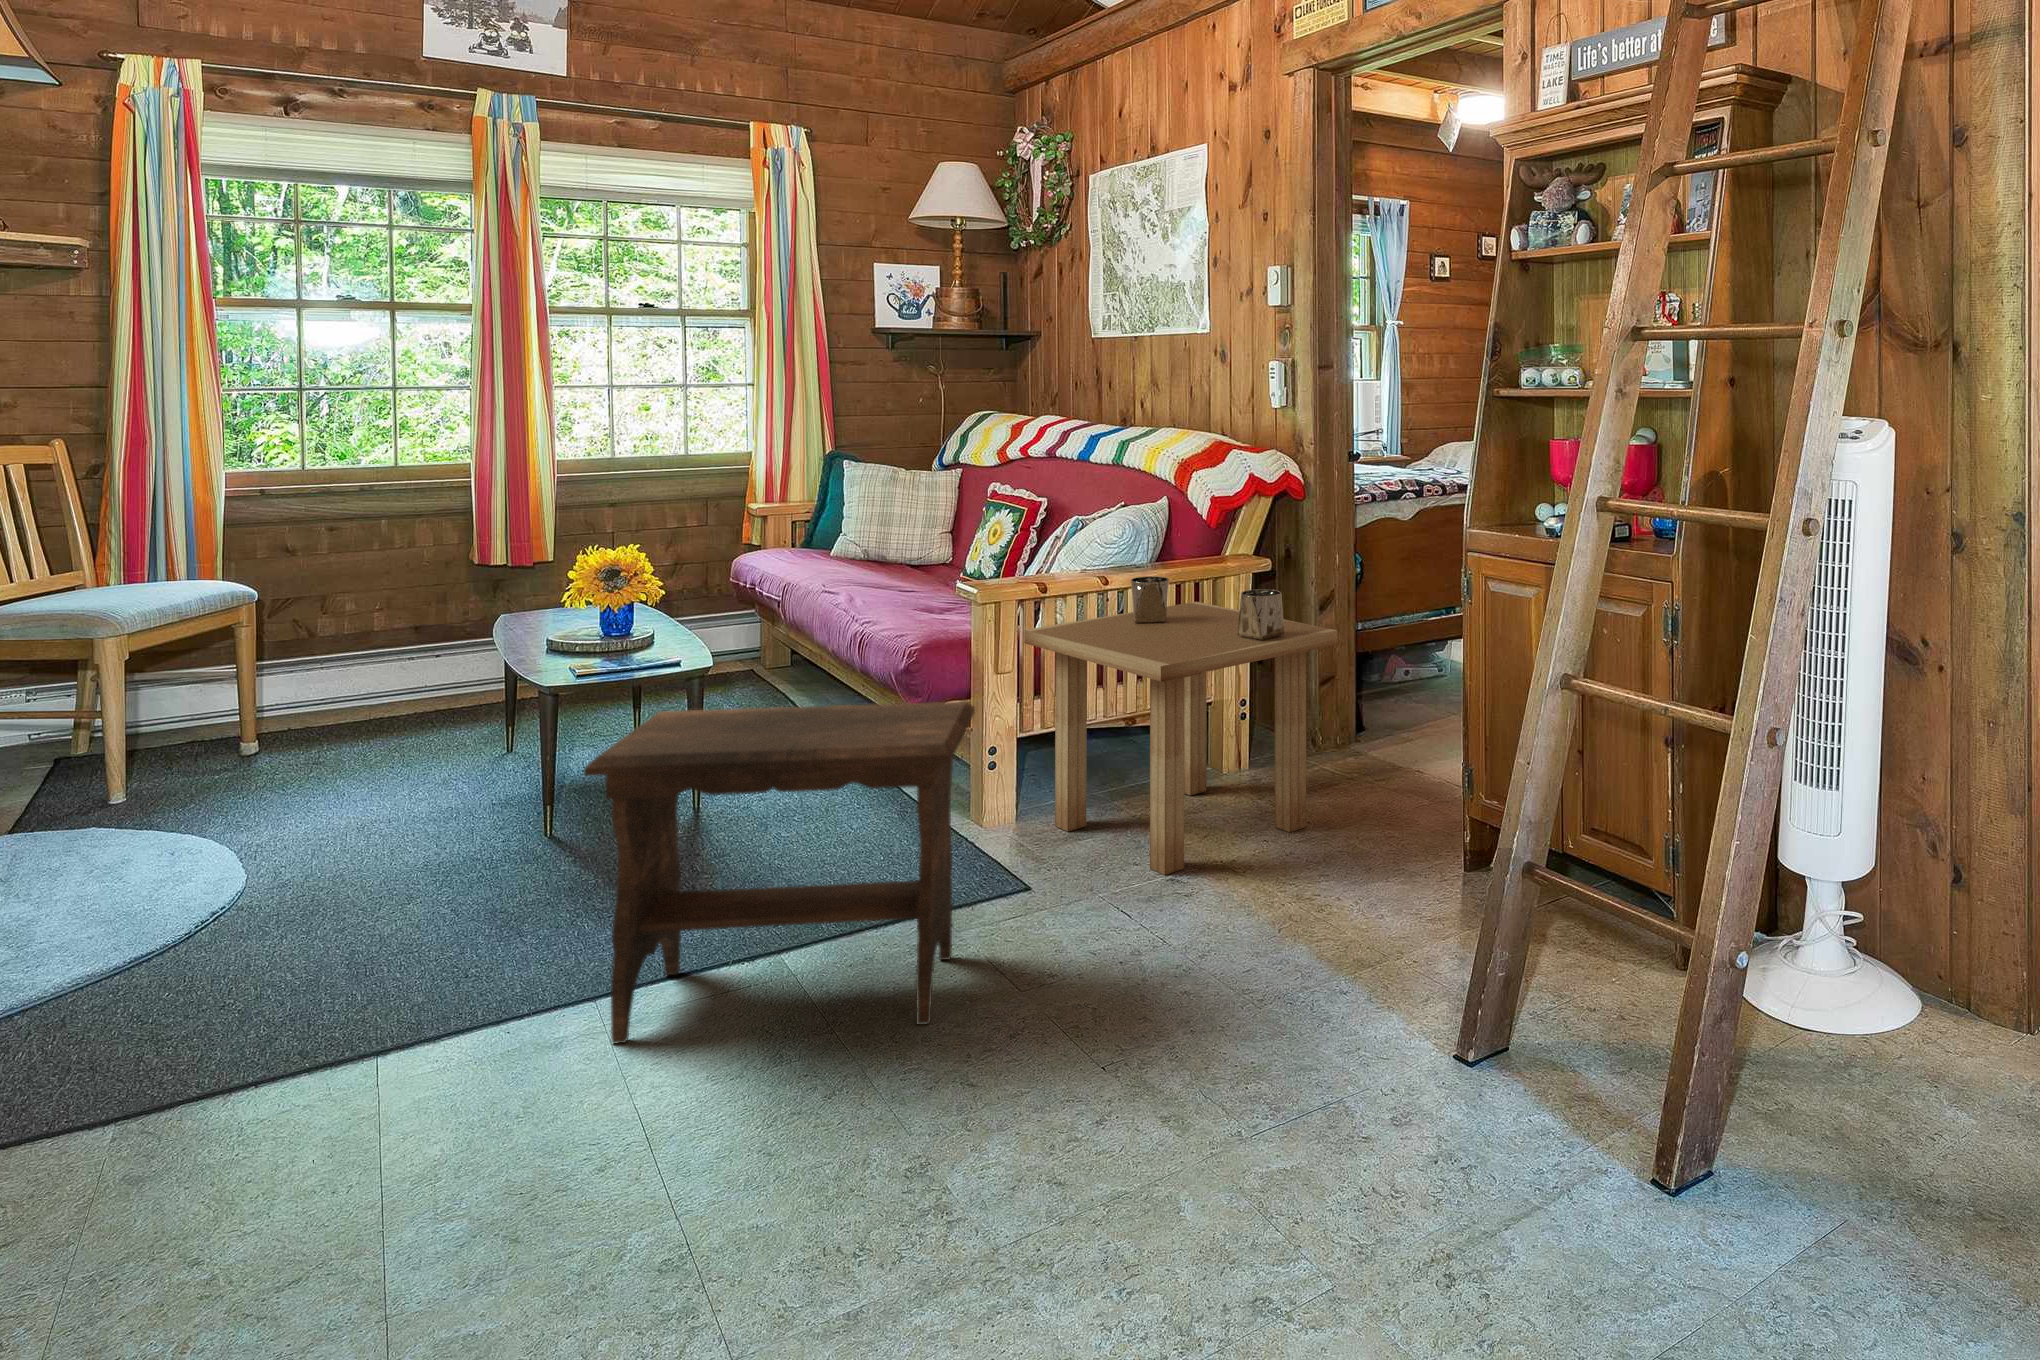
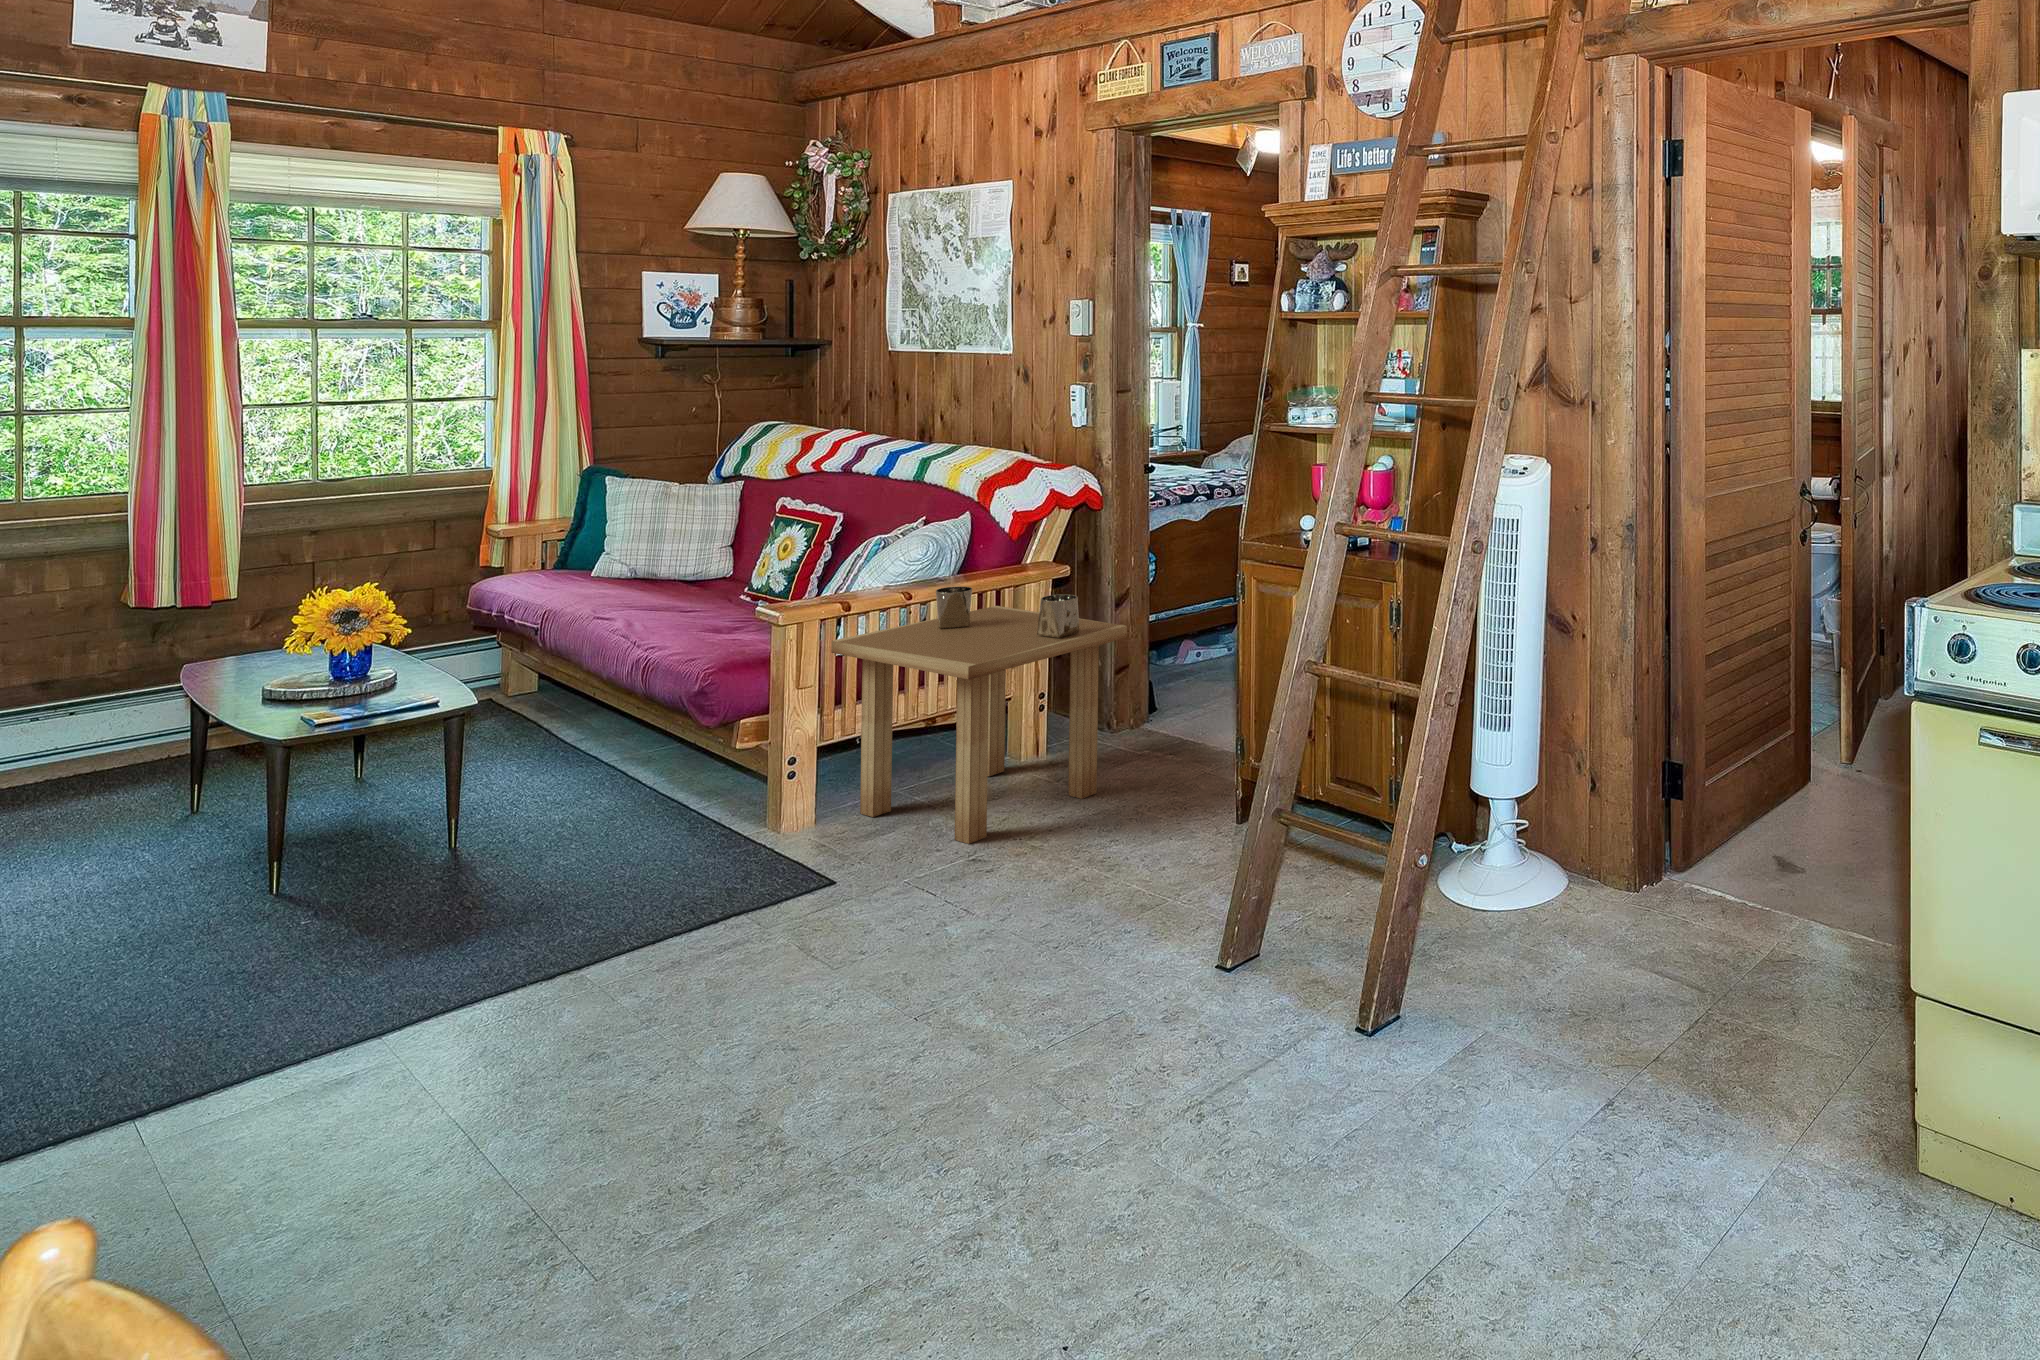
footstool: present [584,701,975,1043] -> none [412,709,797,1038]

